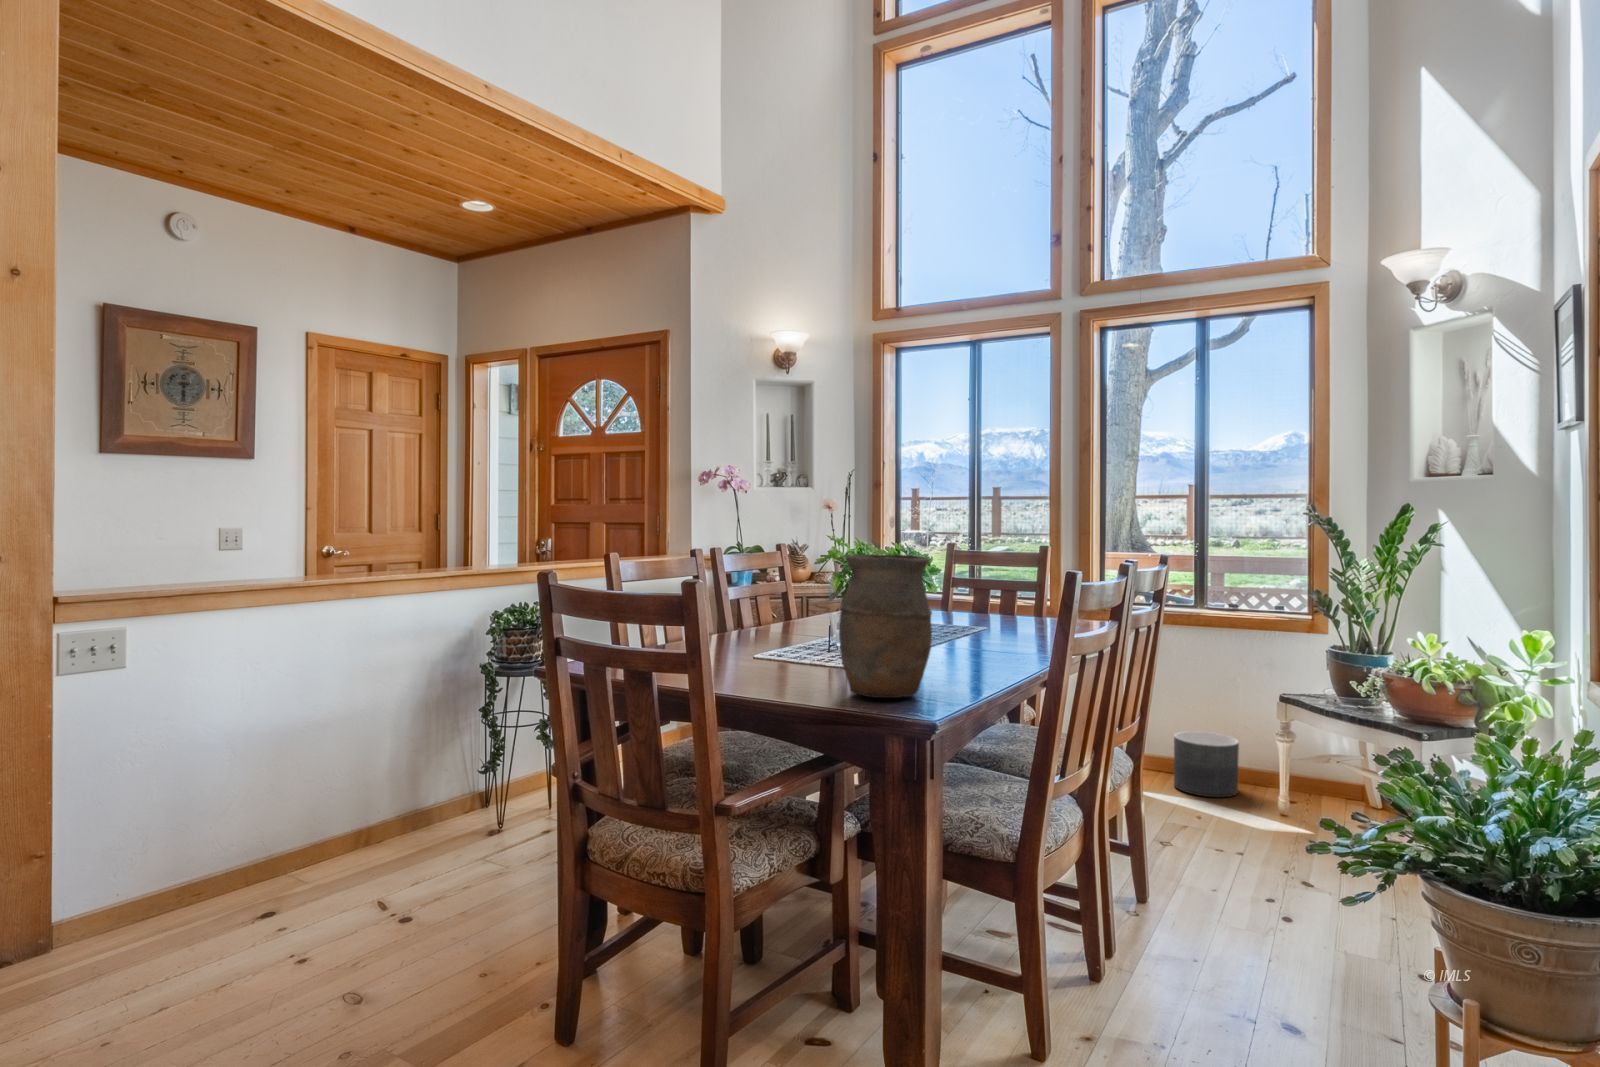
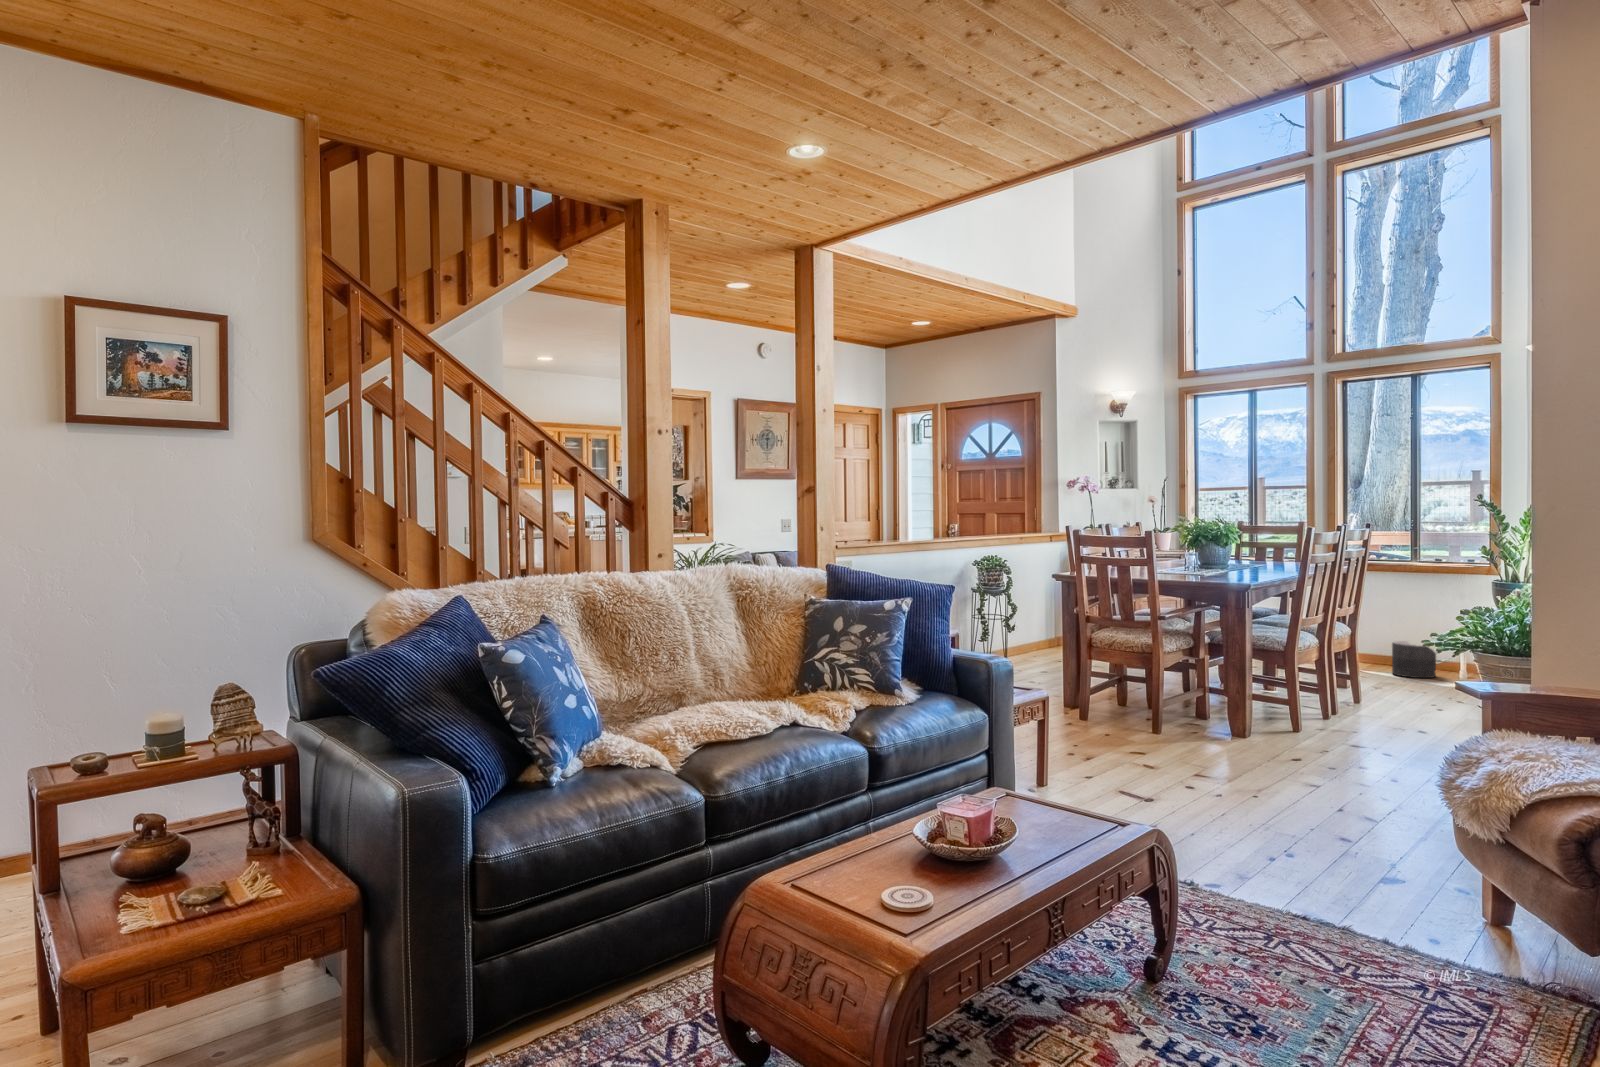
vase: present [839,555,932,698] -> none [1206,522,1248,579]

